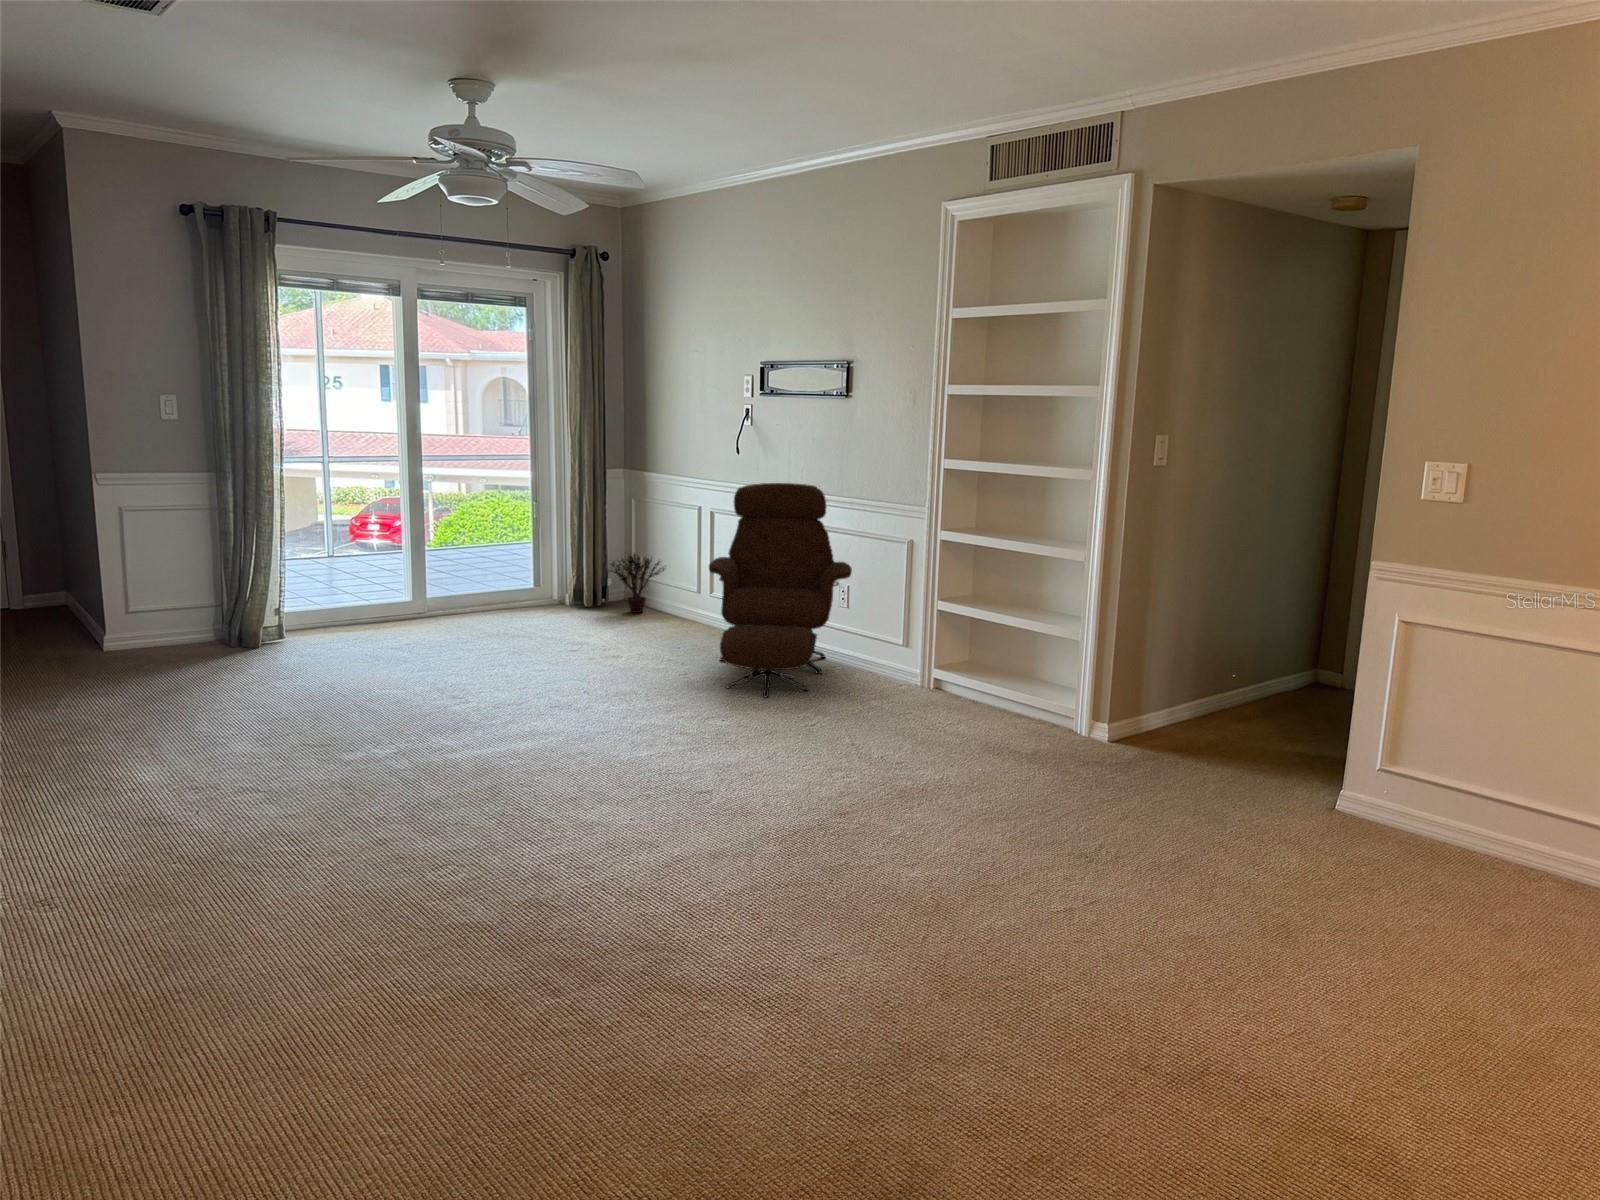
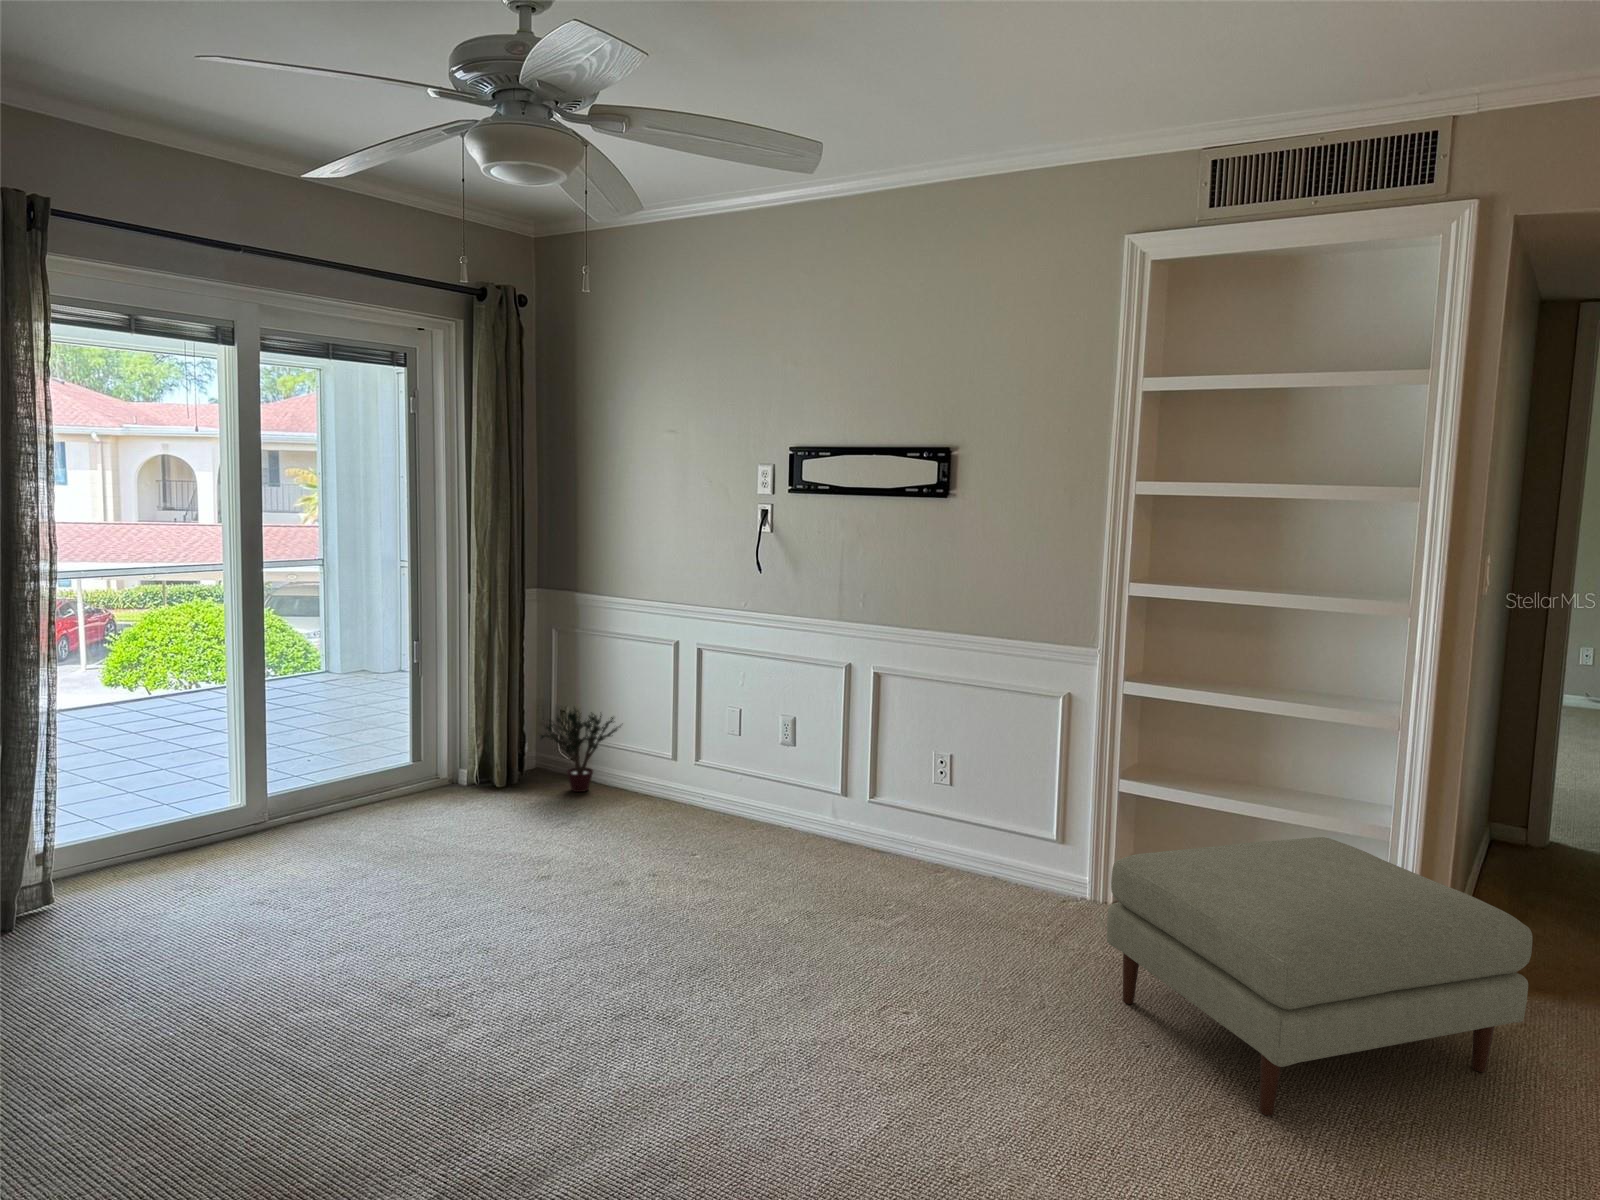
lounge chair: present [709,483,852,697] -> none [763,615,987,959]
ottoman: none [855,629,1071,769] -> present [1107,837,1532,1116]

